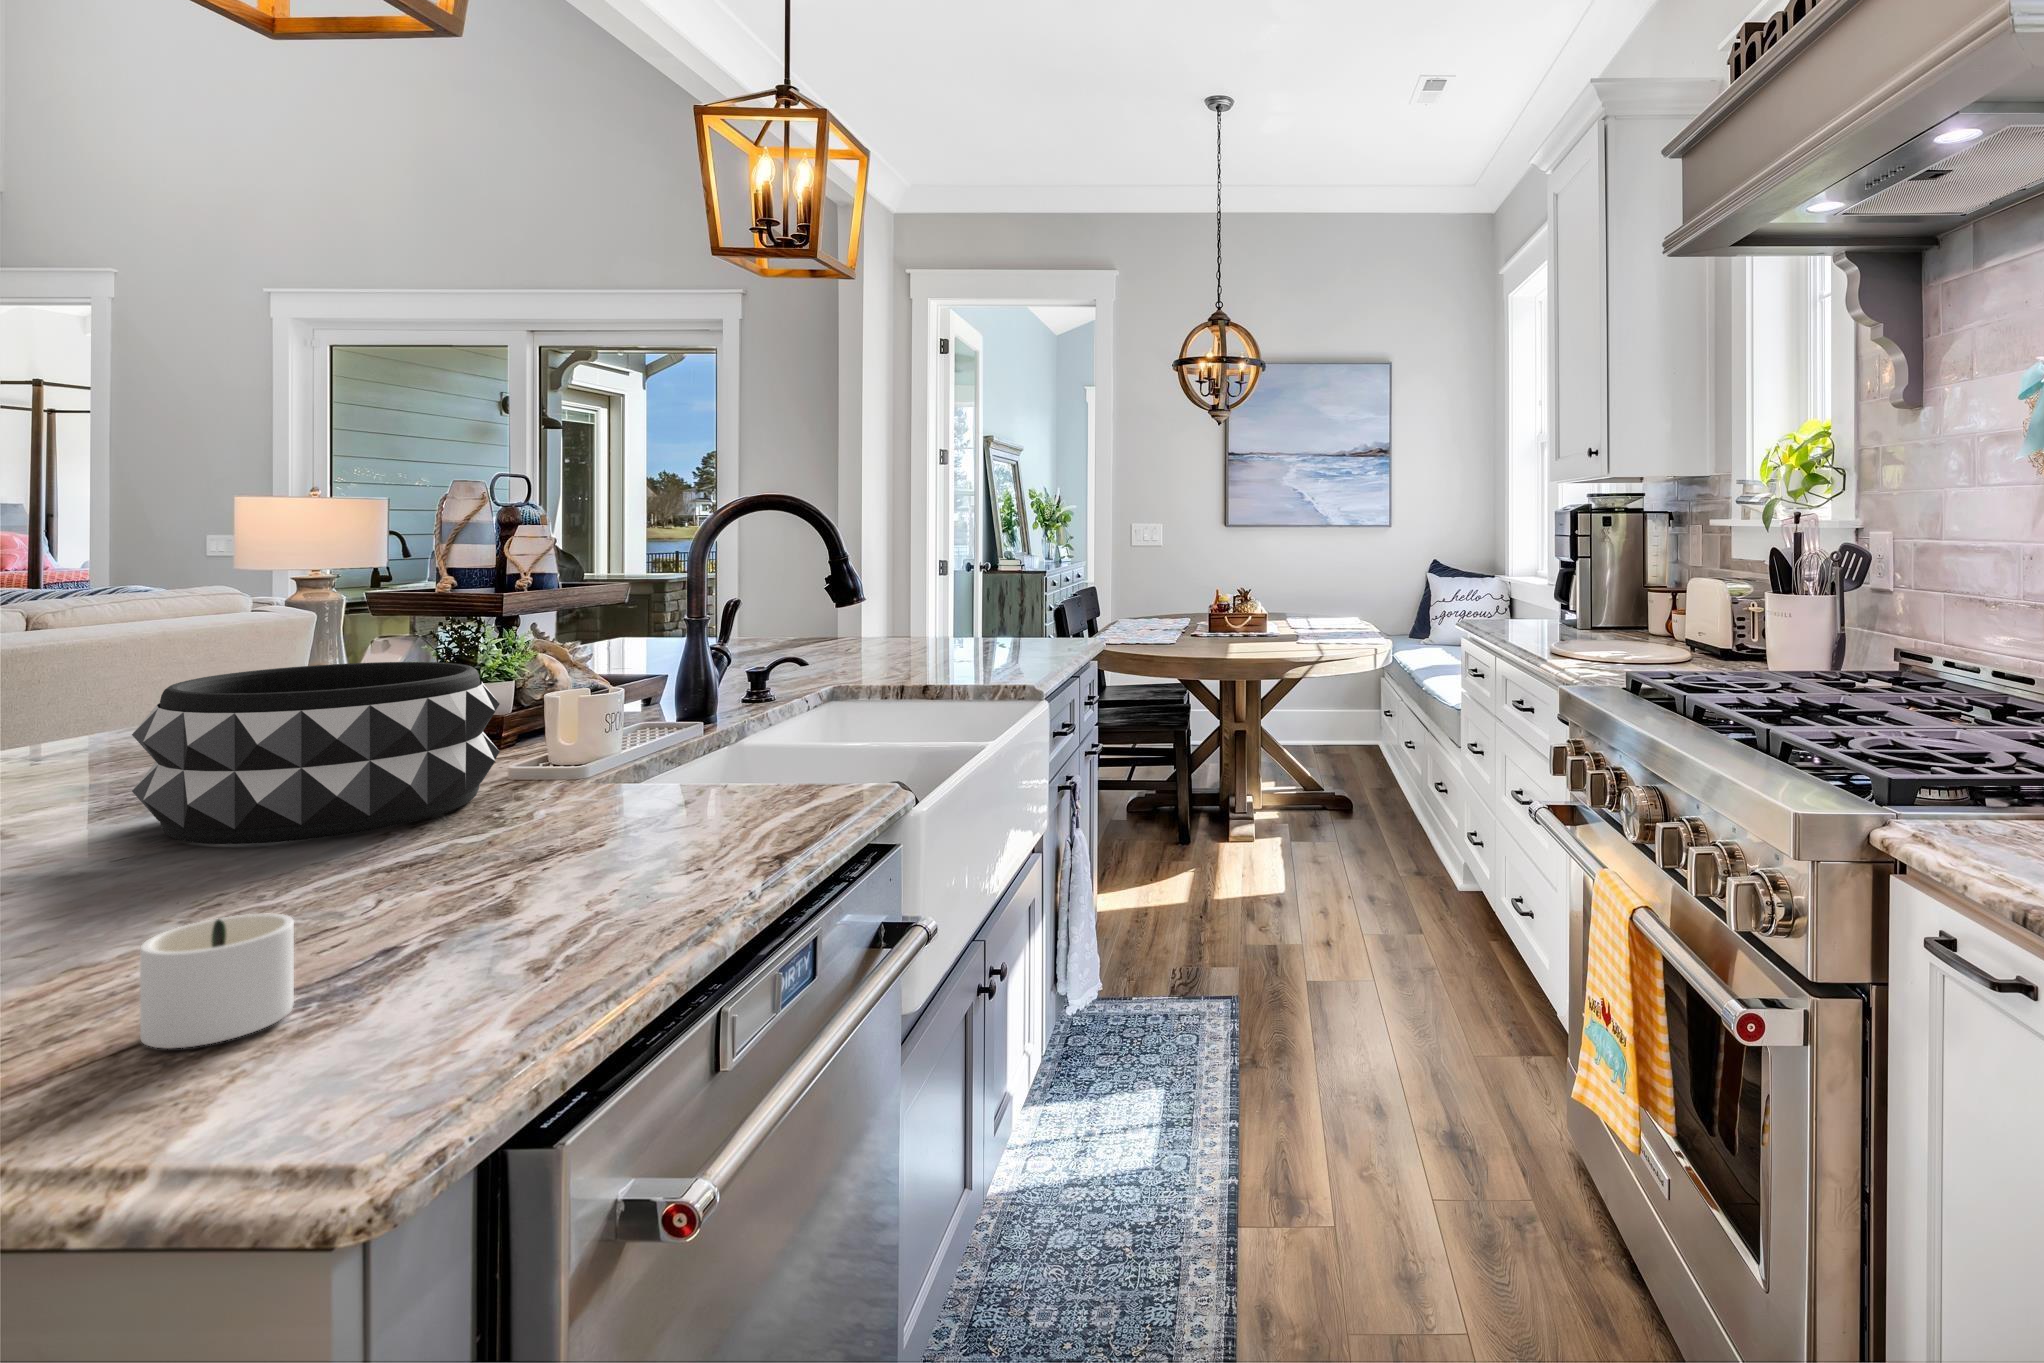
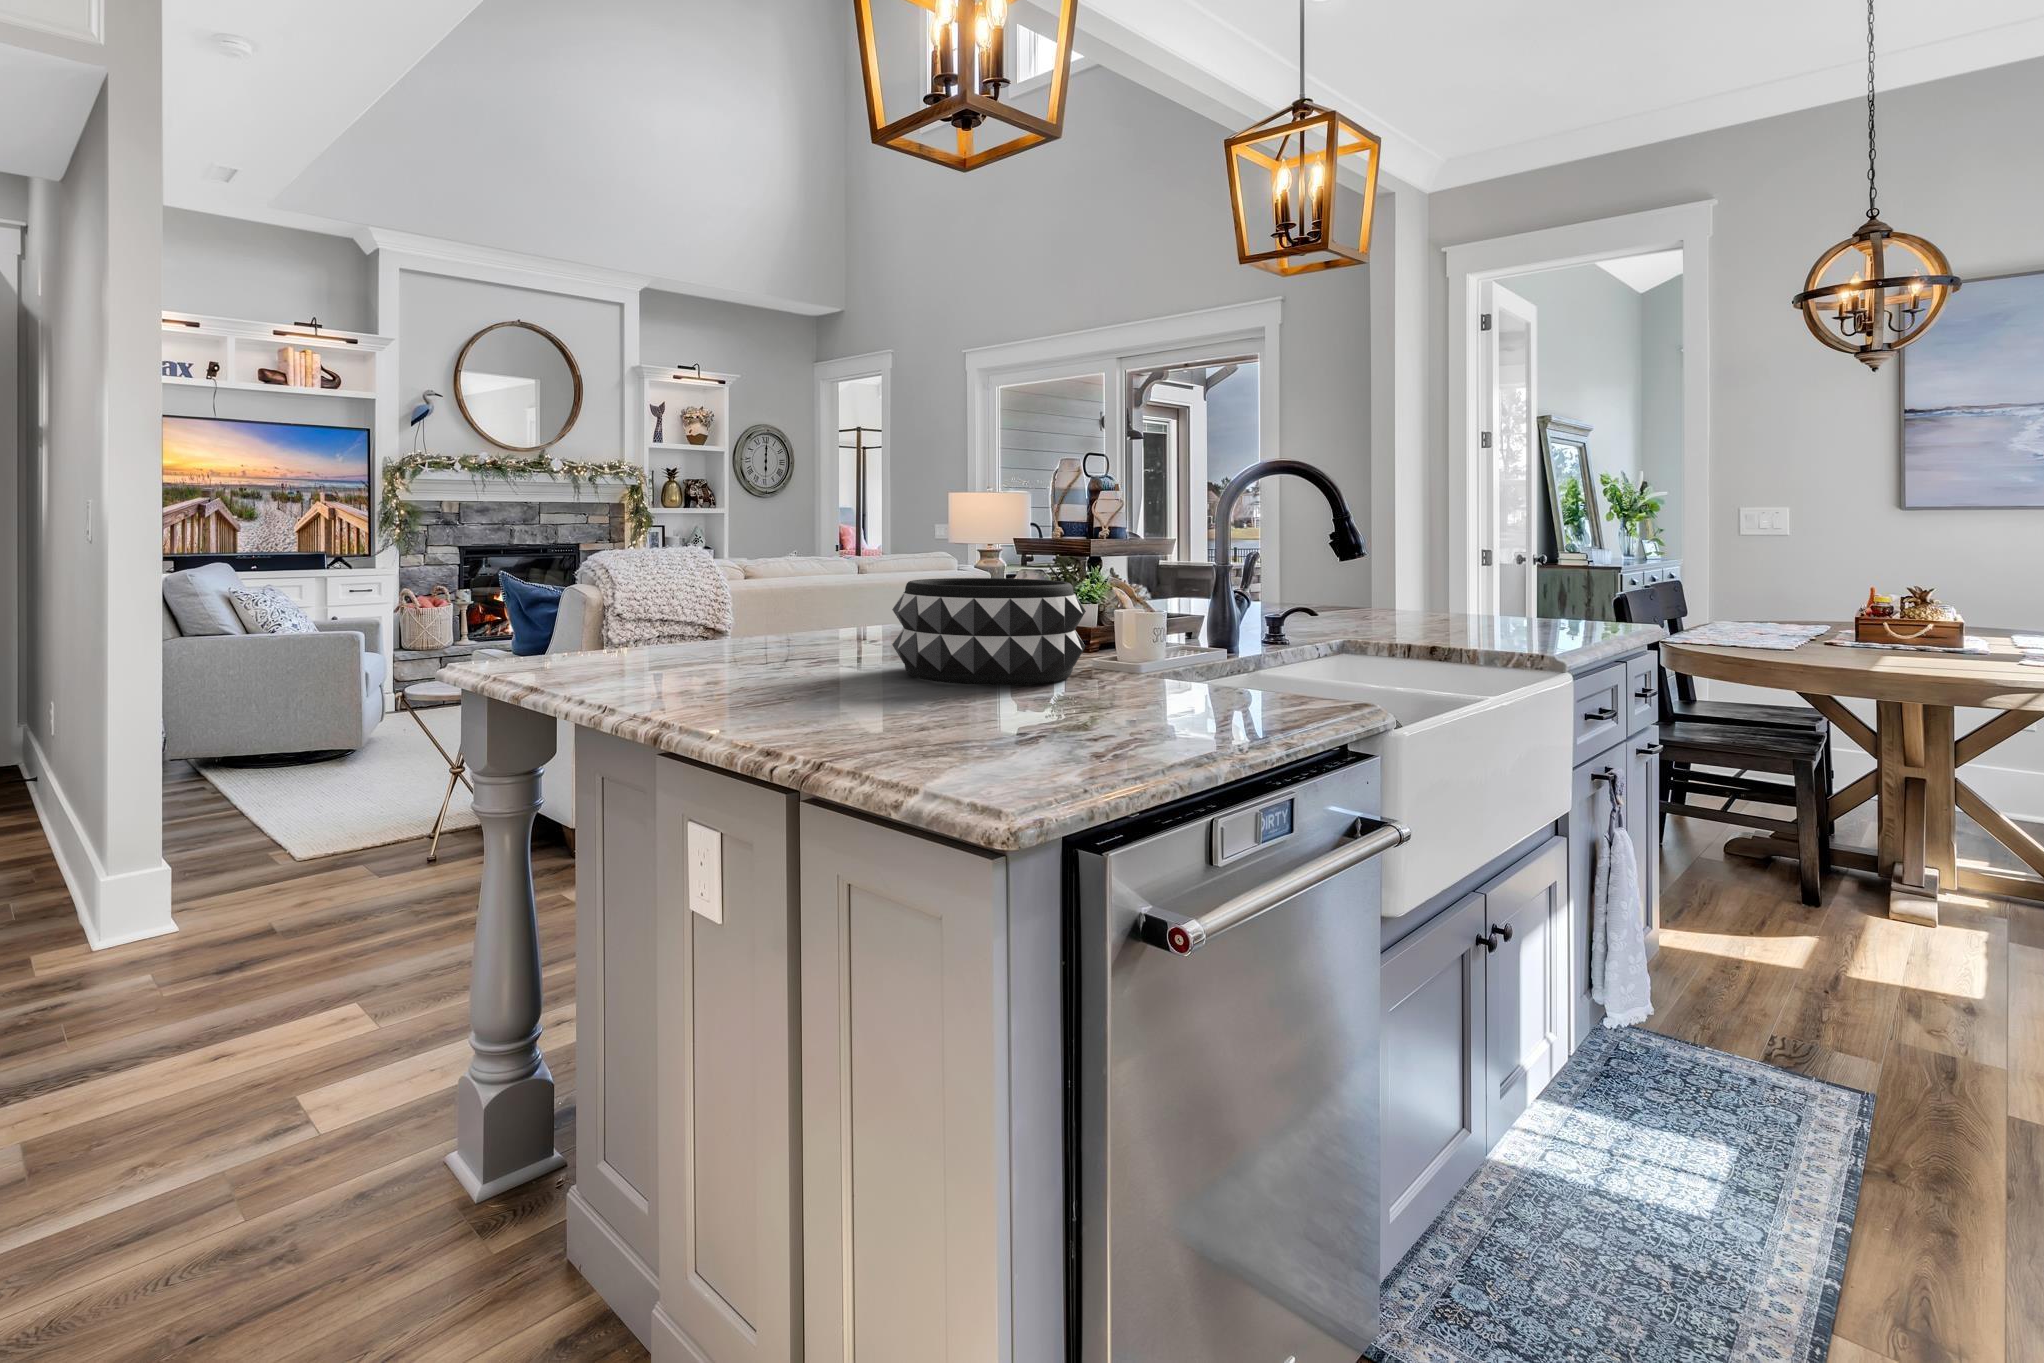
candle: present [140,914,294,1048] -> none [906,688,1007,756]

